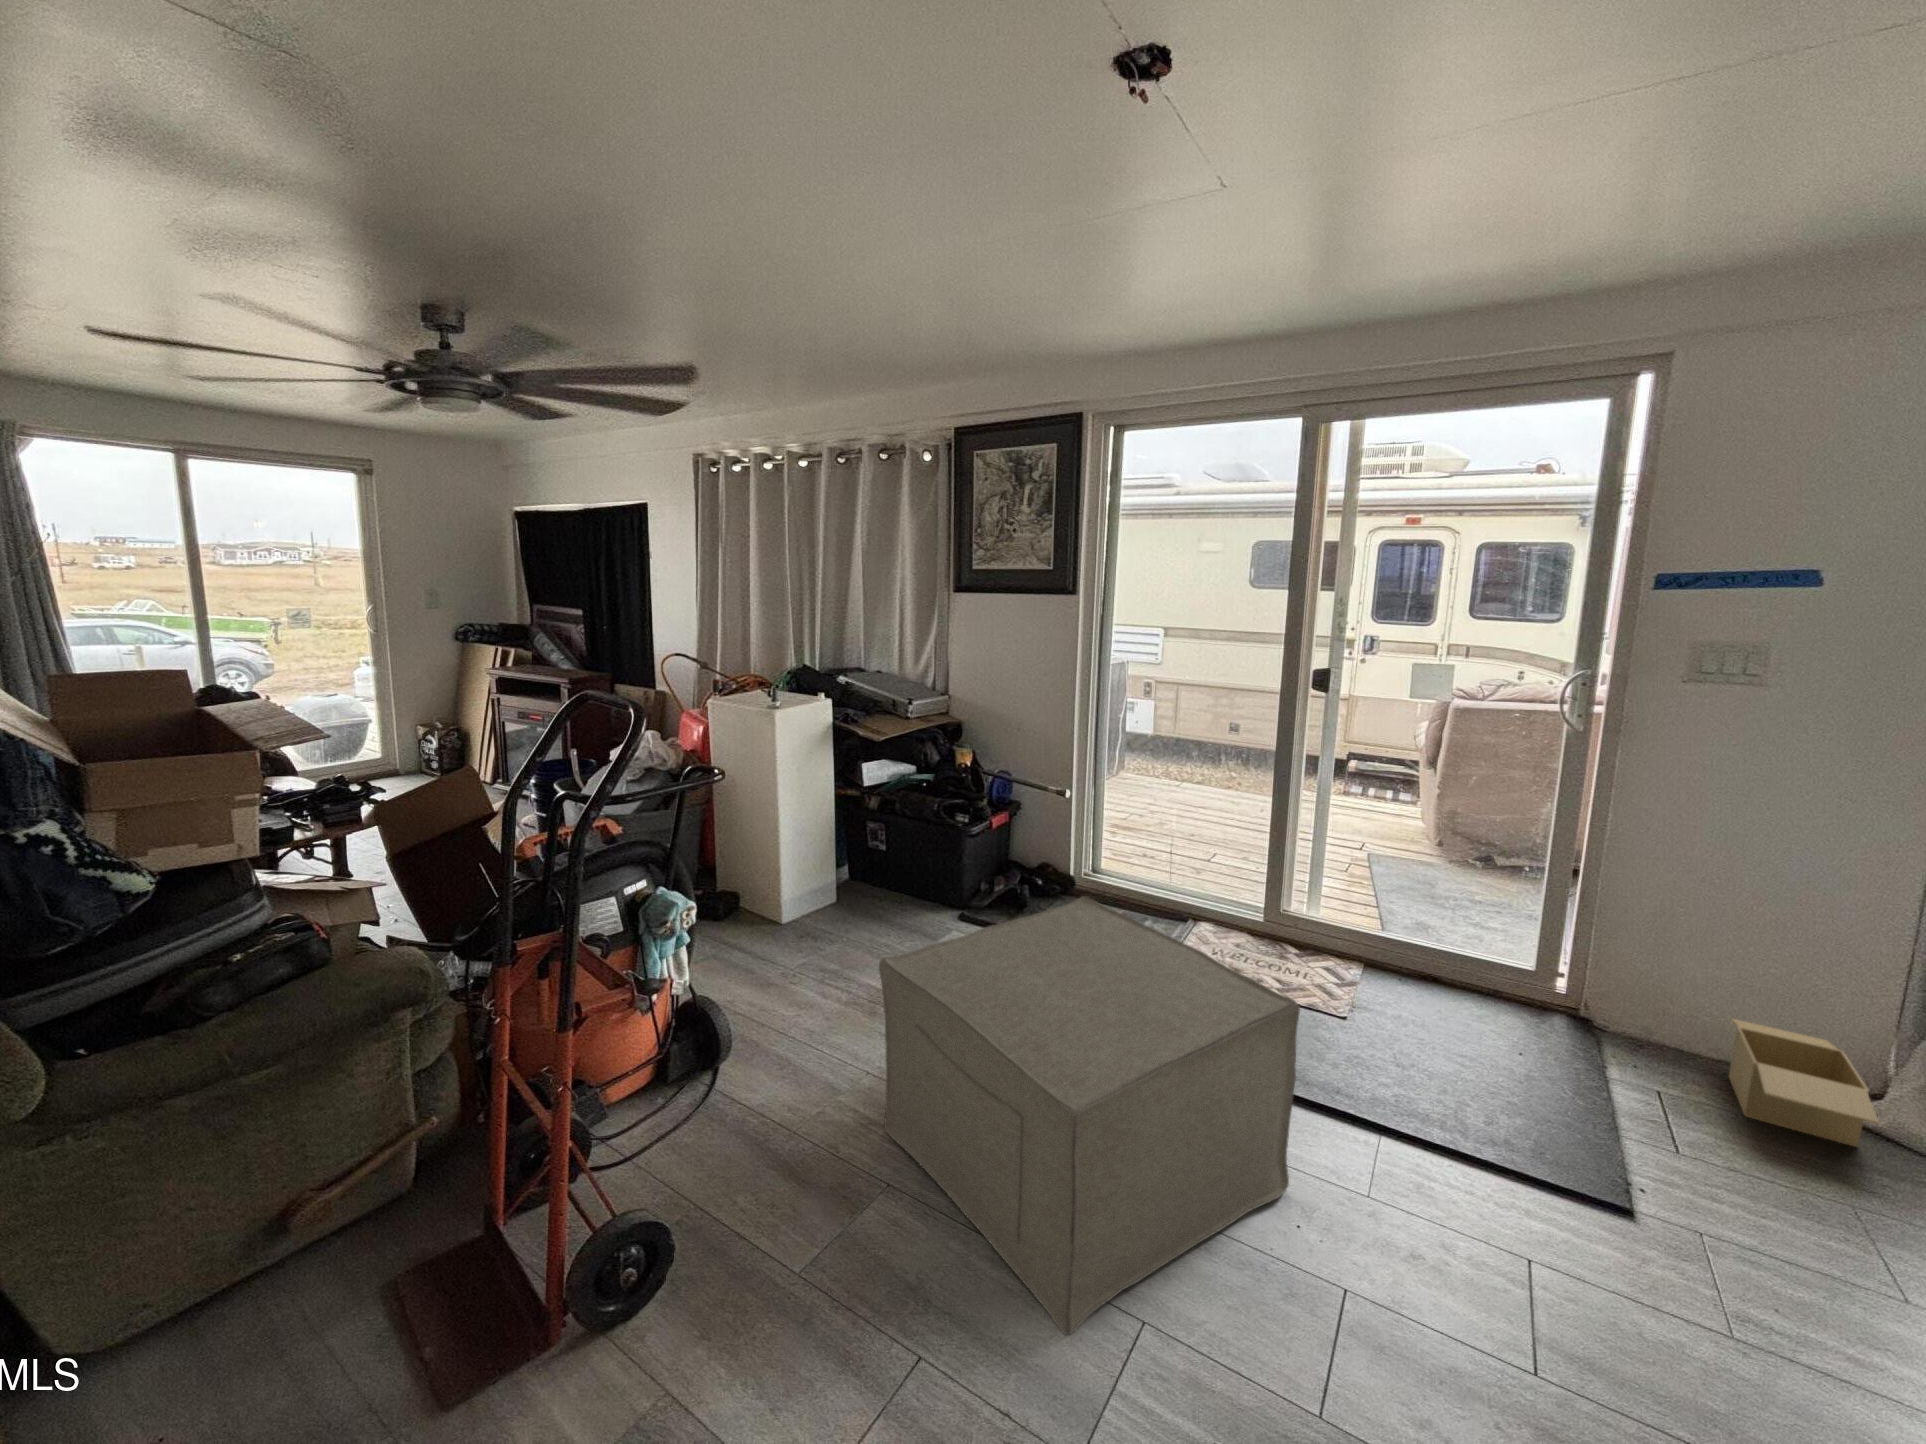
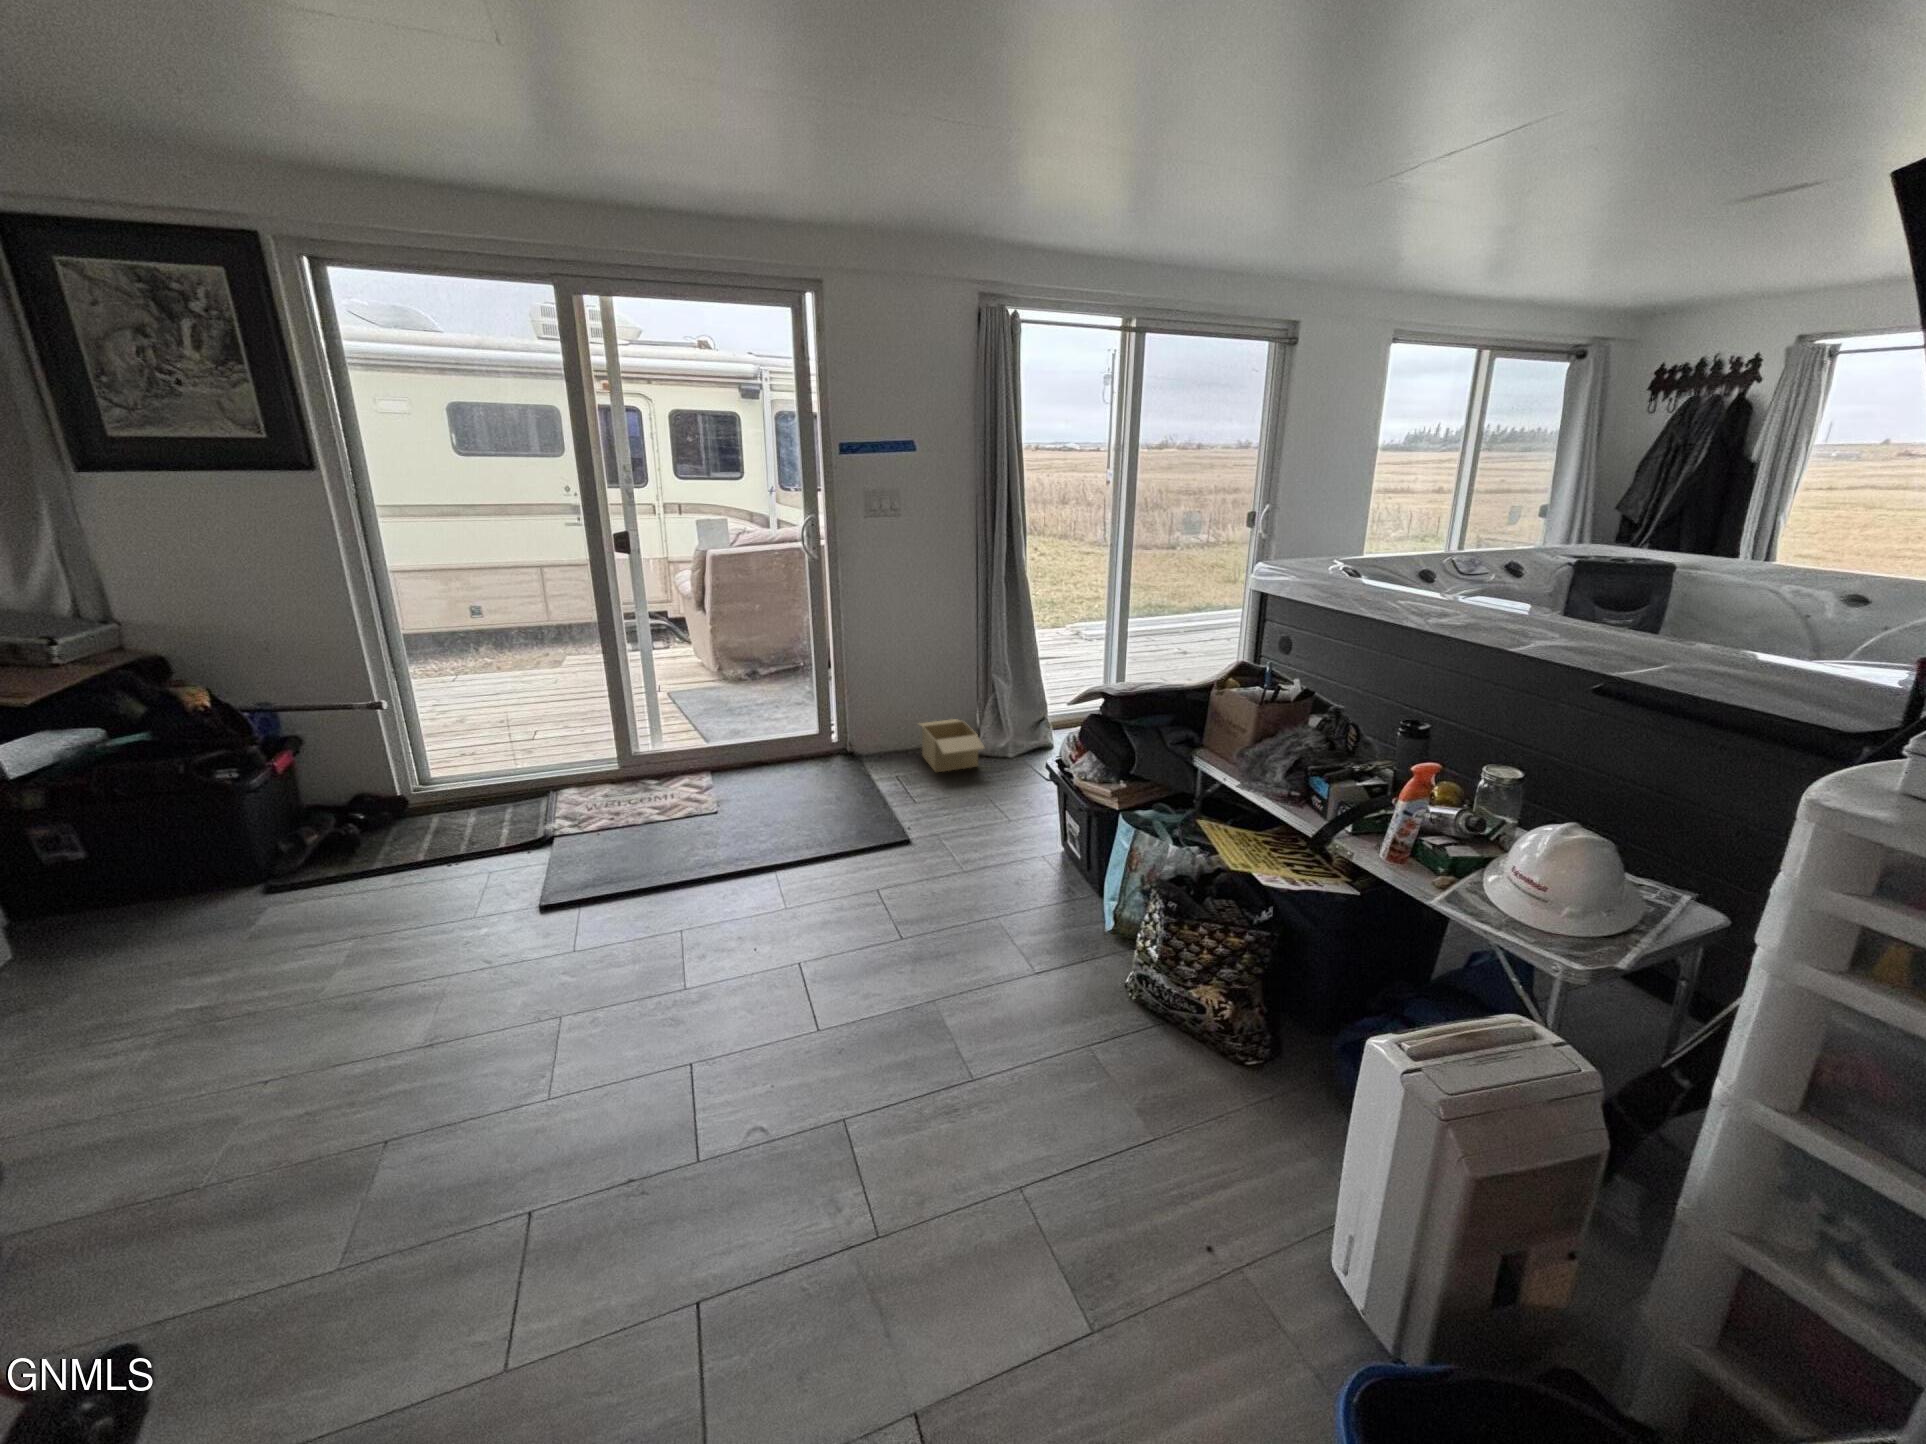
ottoman: present [879,896,1300,1334] -> none [234,785,732,1126]

